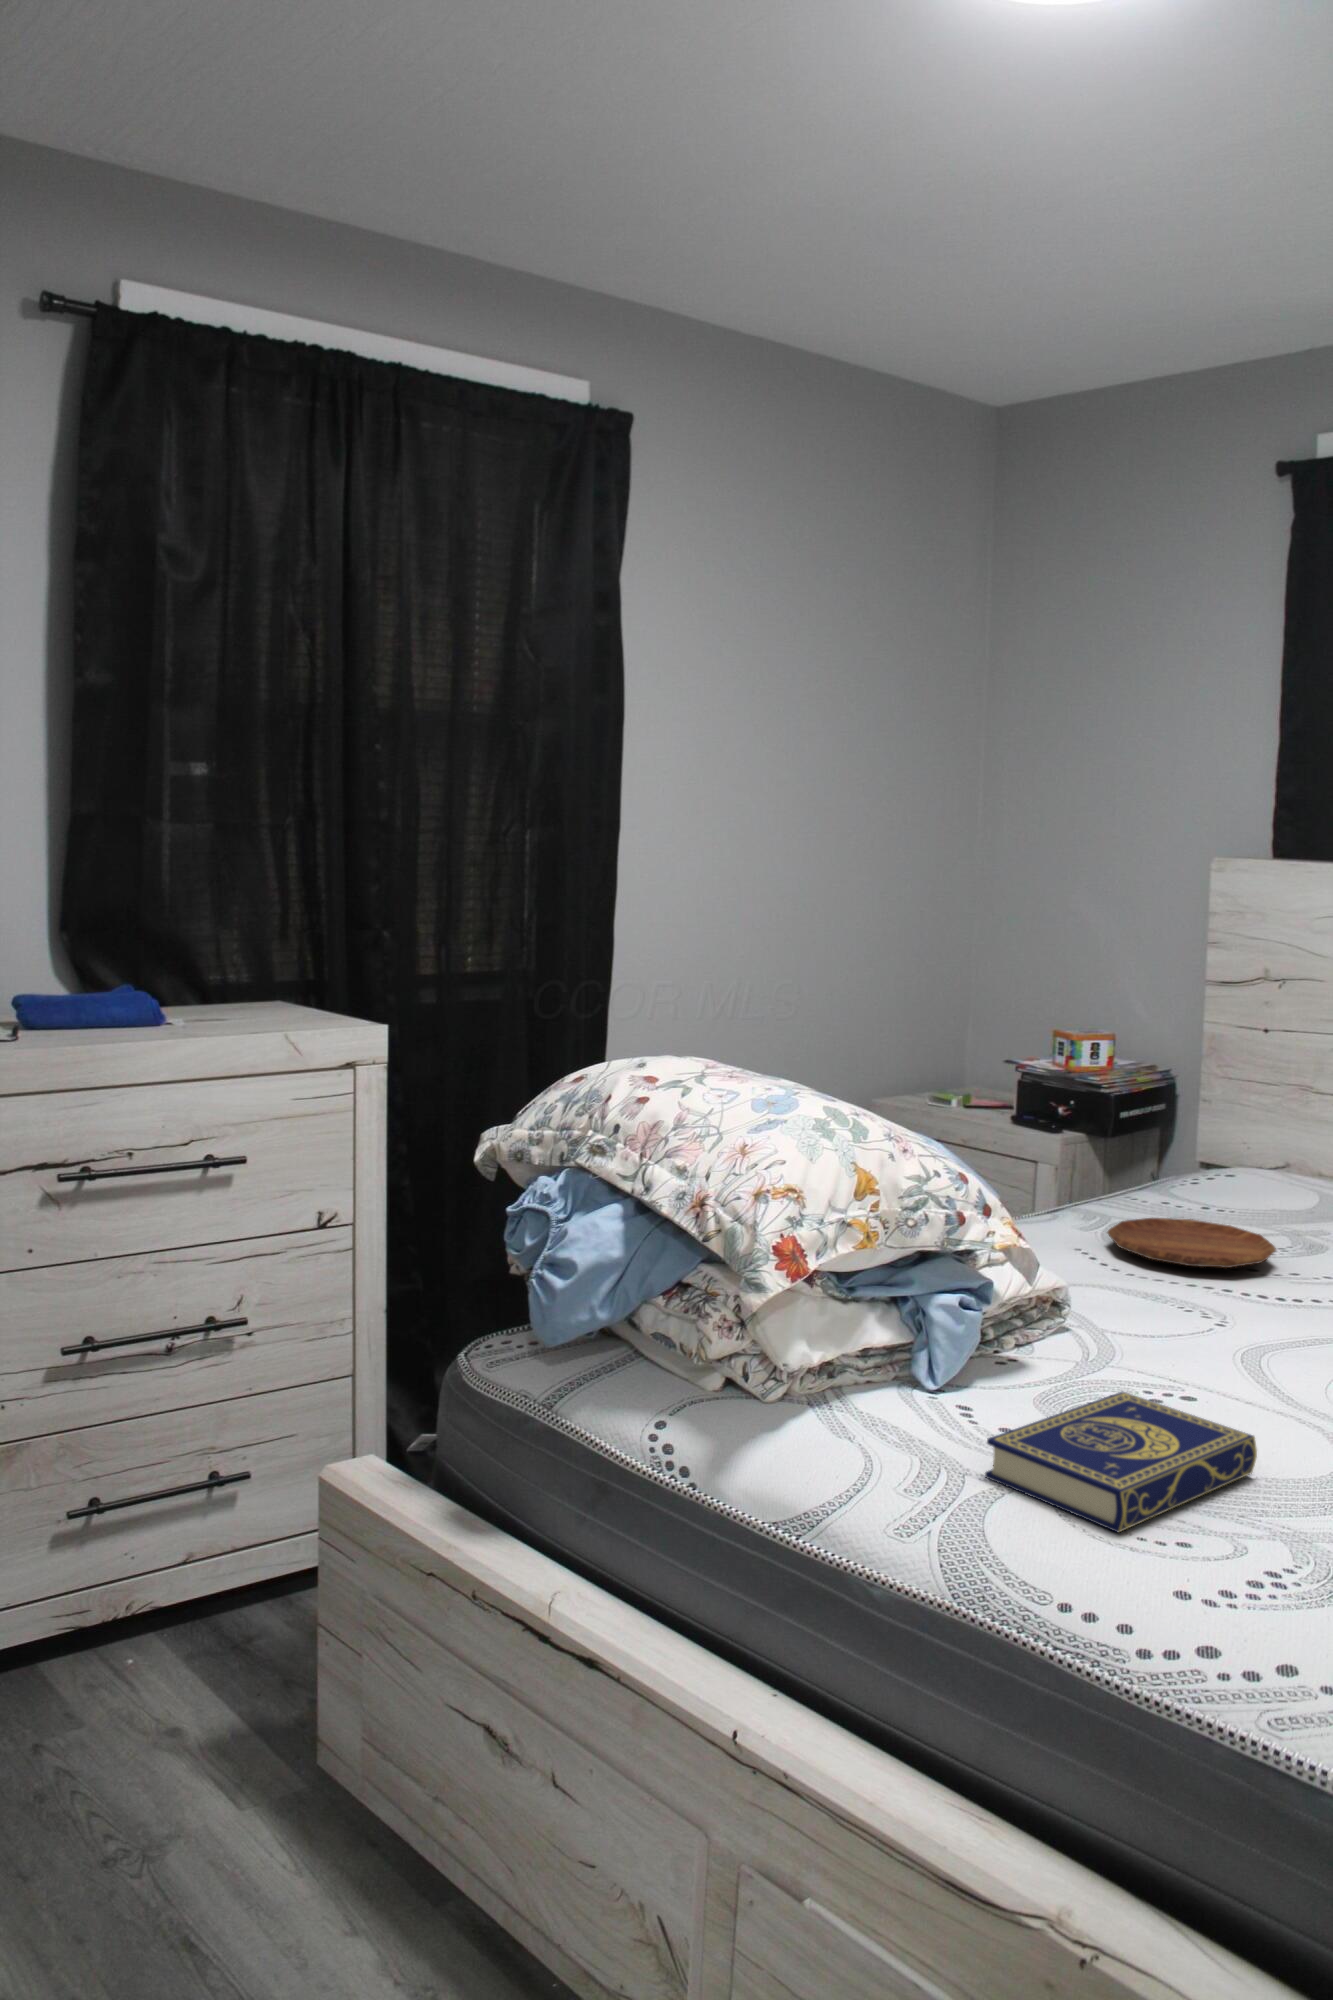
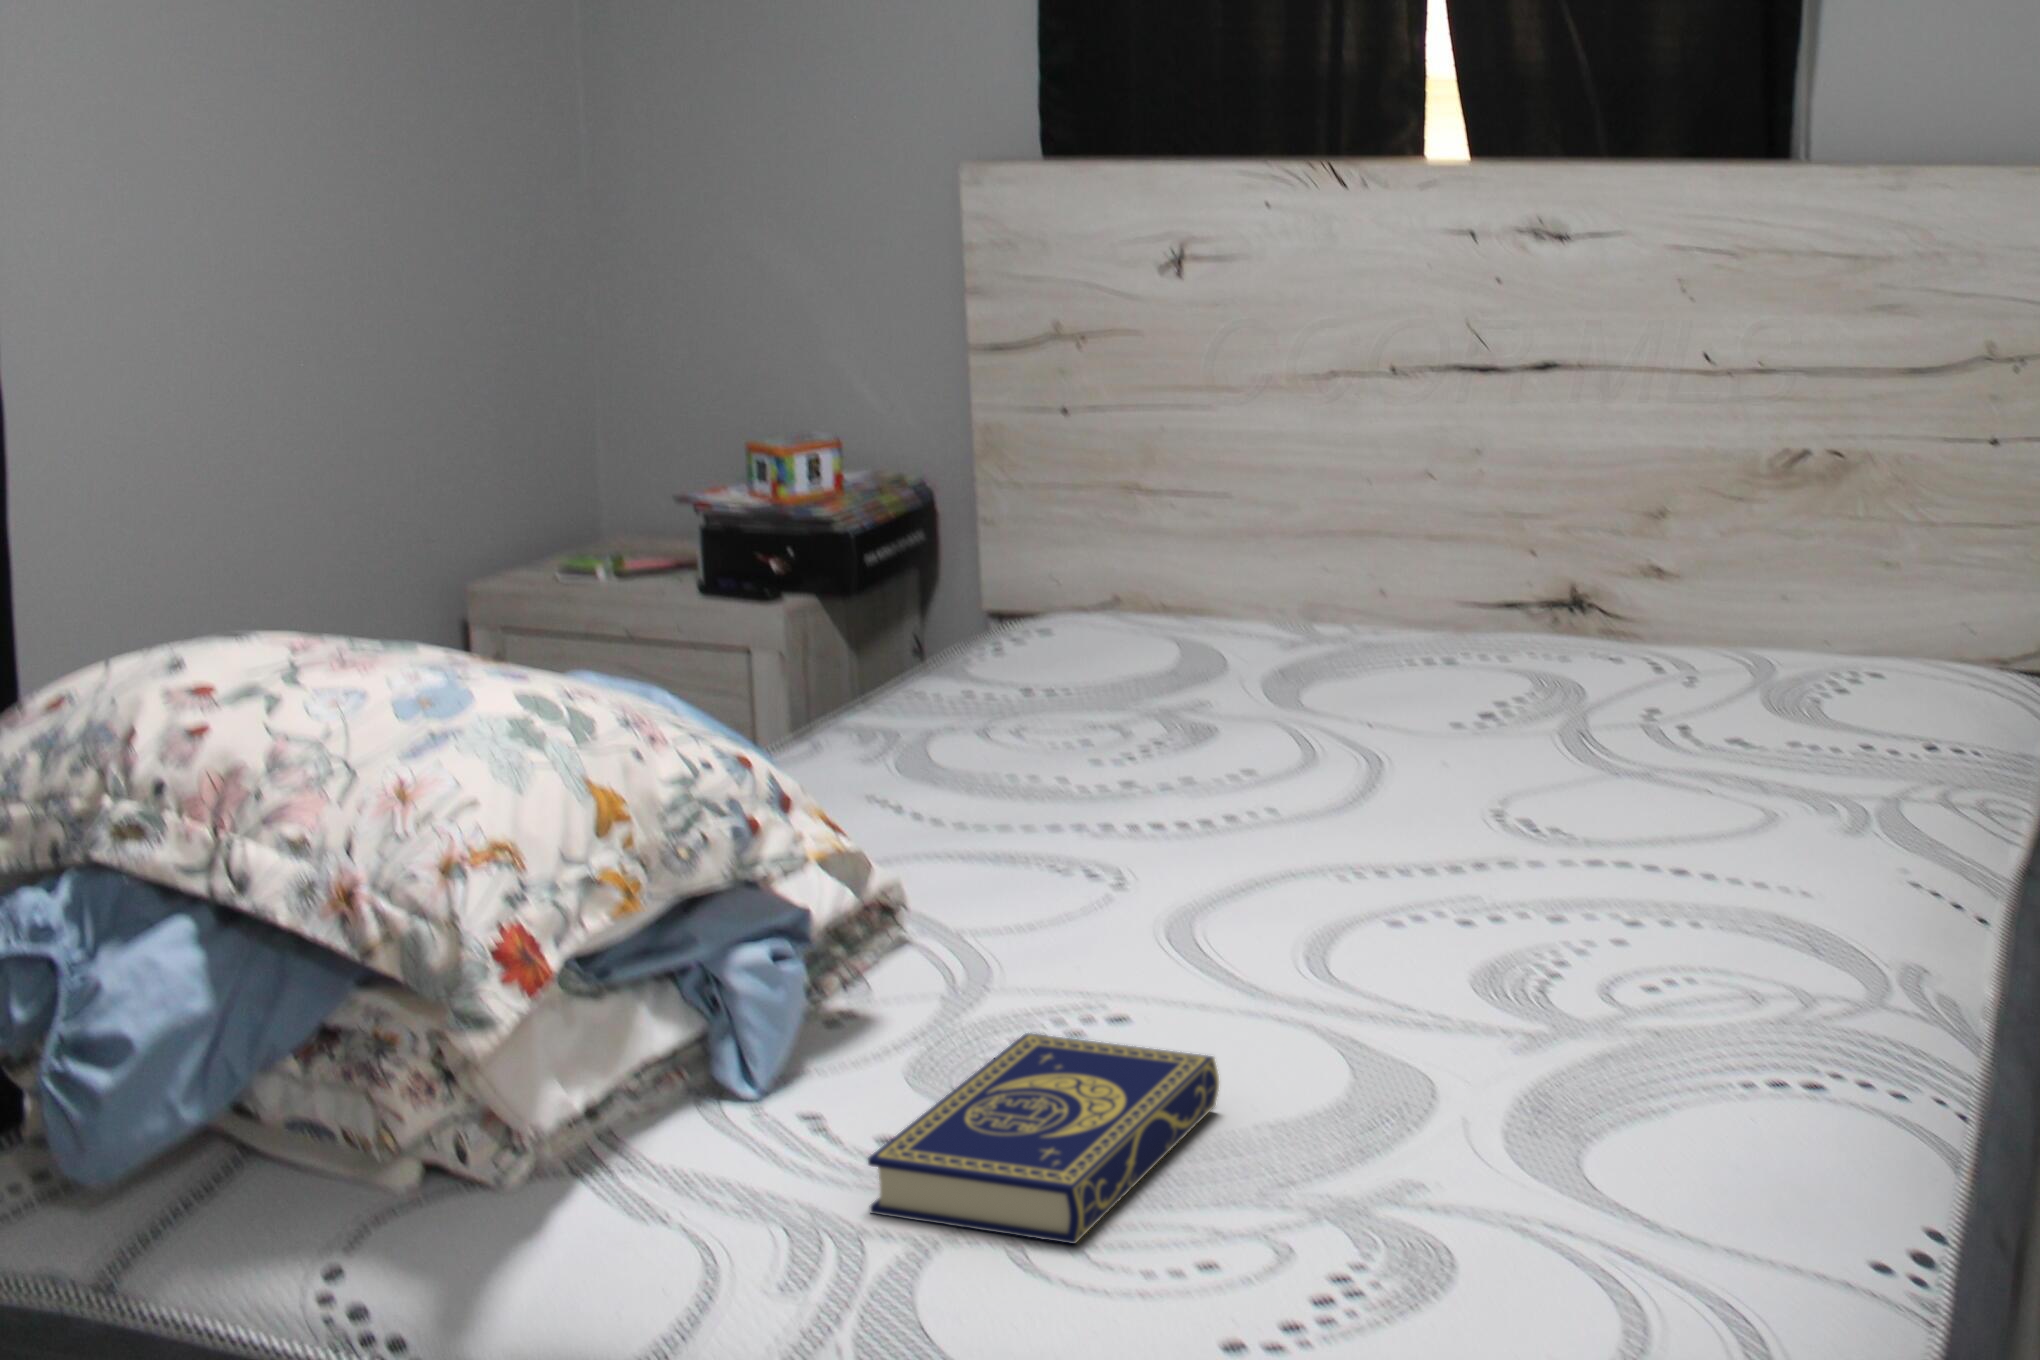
tray: present [1107,1218,1276,1268] -> none [915,728,1153,804]

